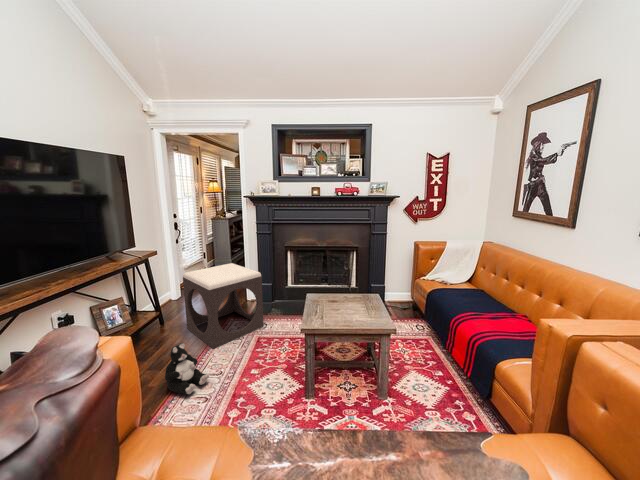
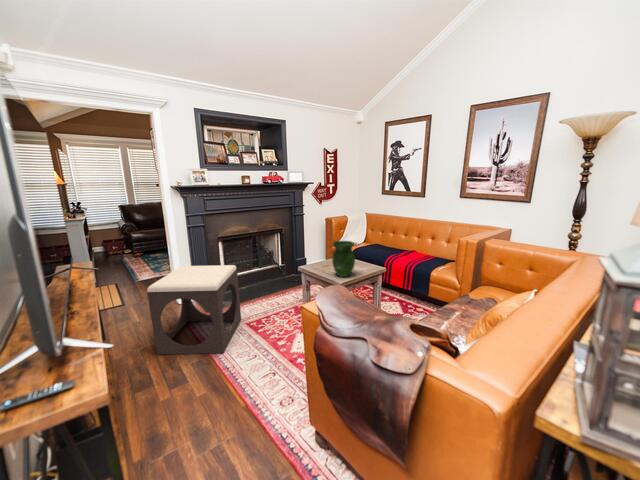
vase: none [316,270,346,317] -> present [332,241,355,277]
plush toy: present [165,343,209,394] -> none [226,344,268,393]

